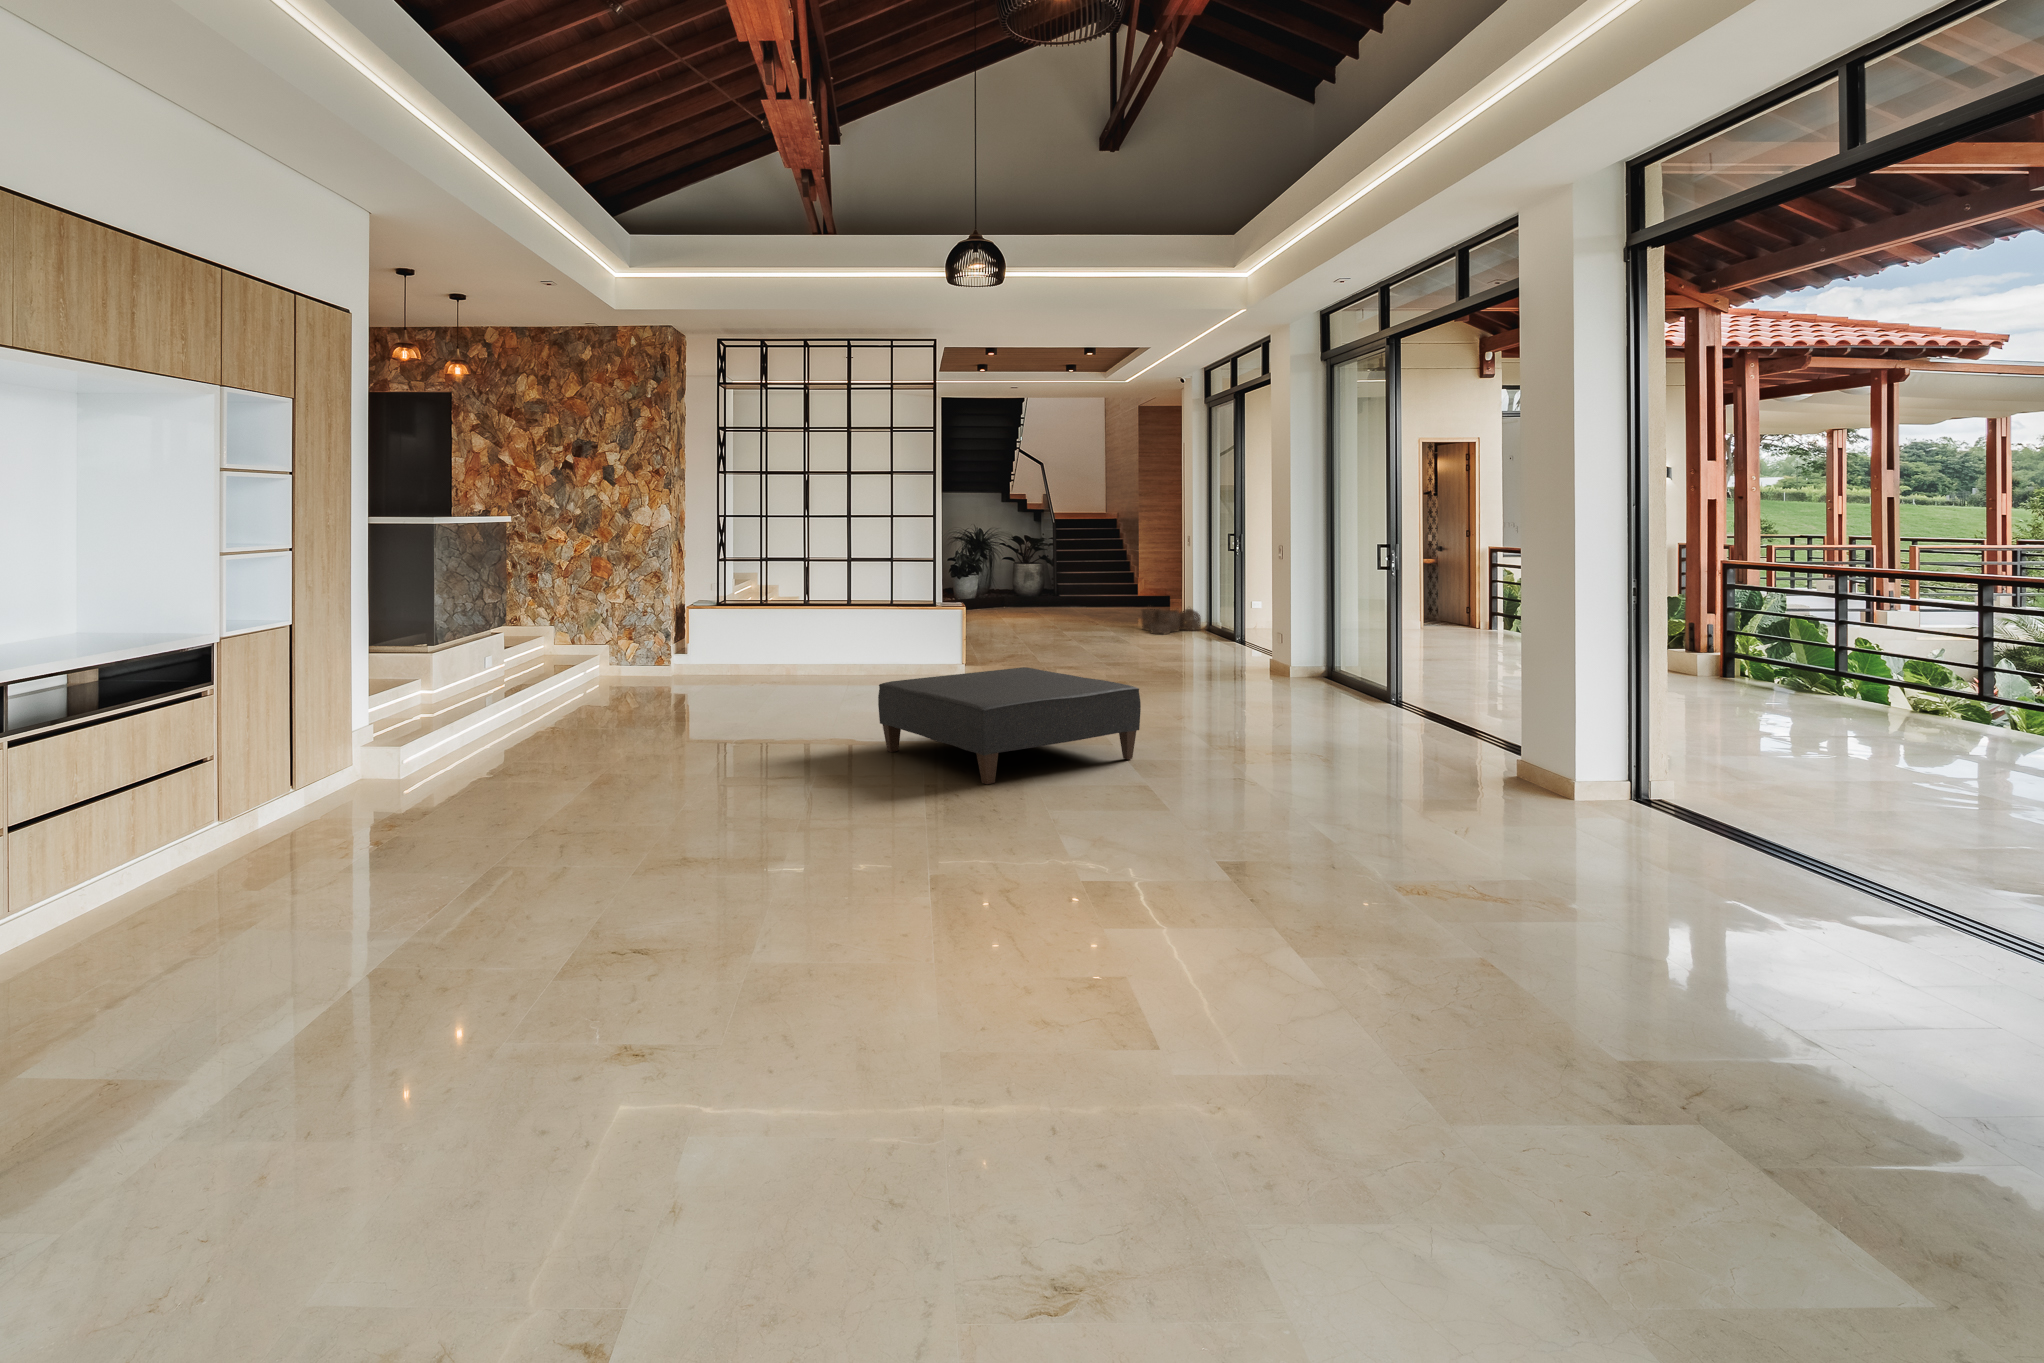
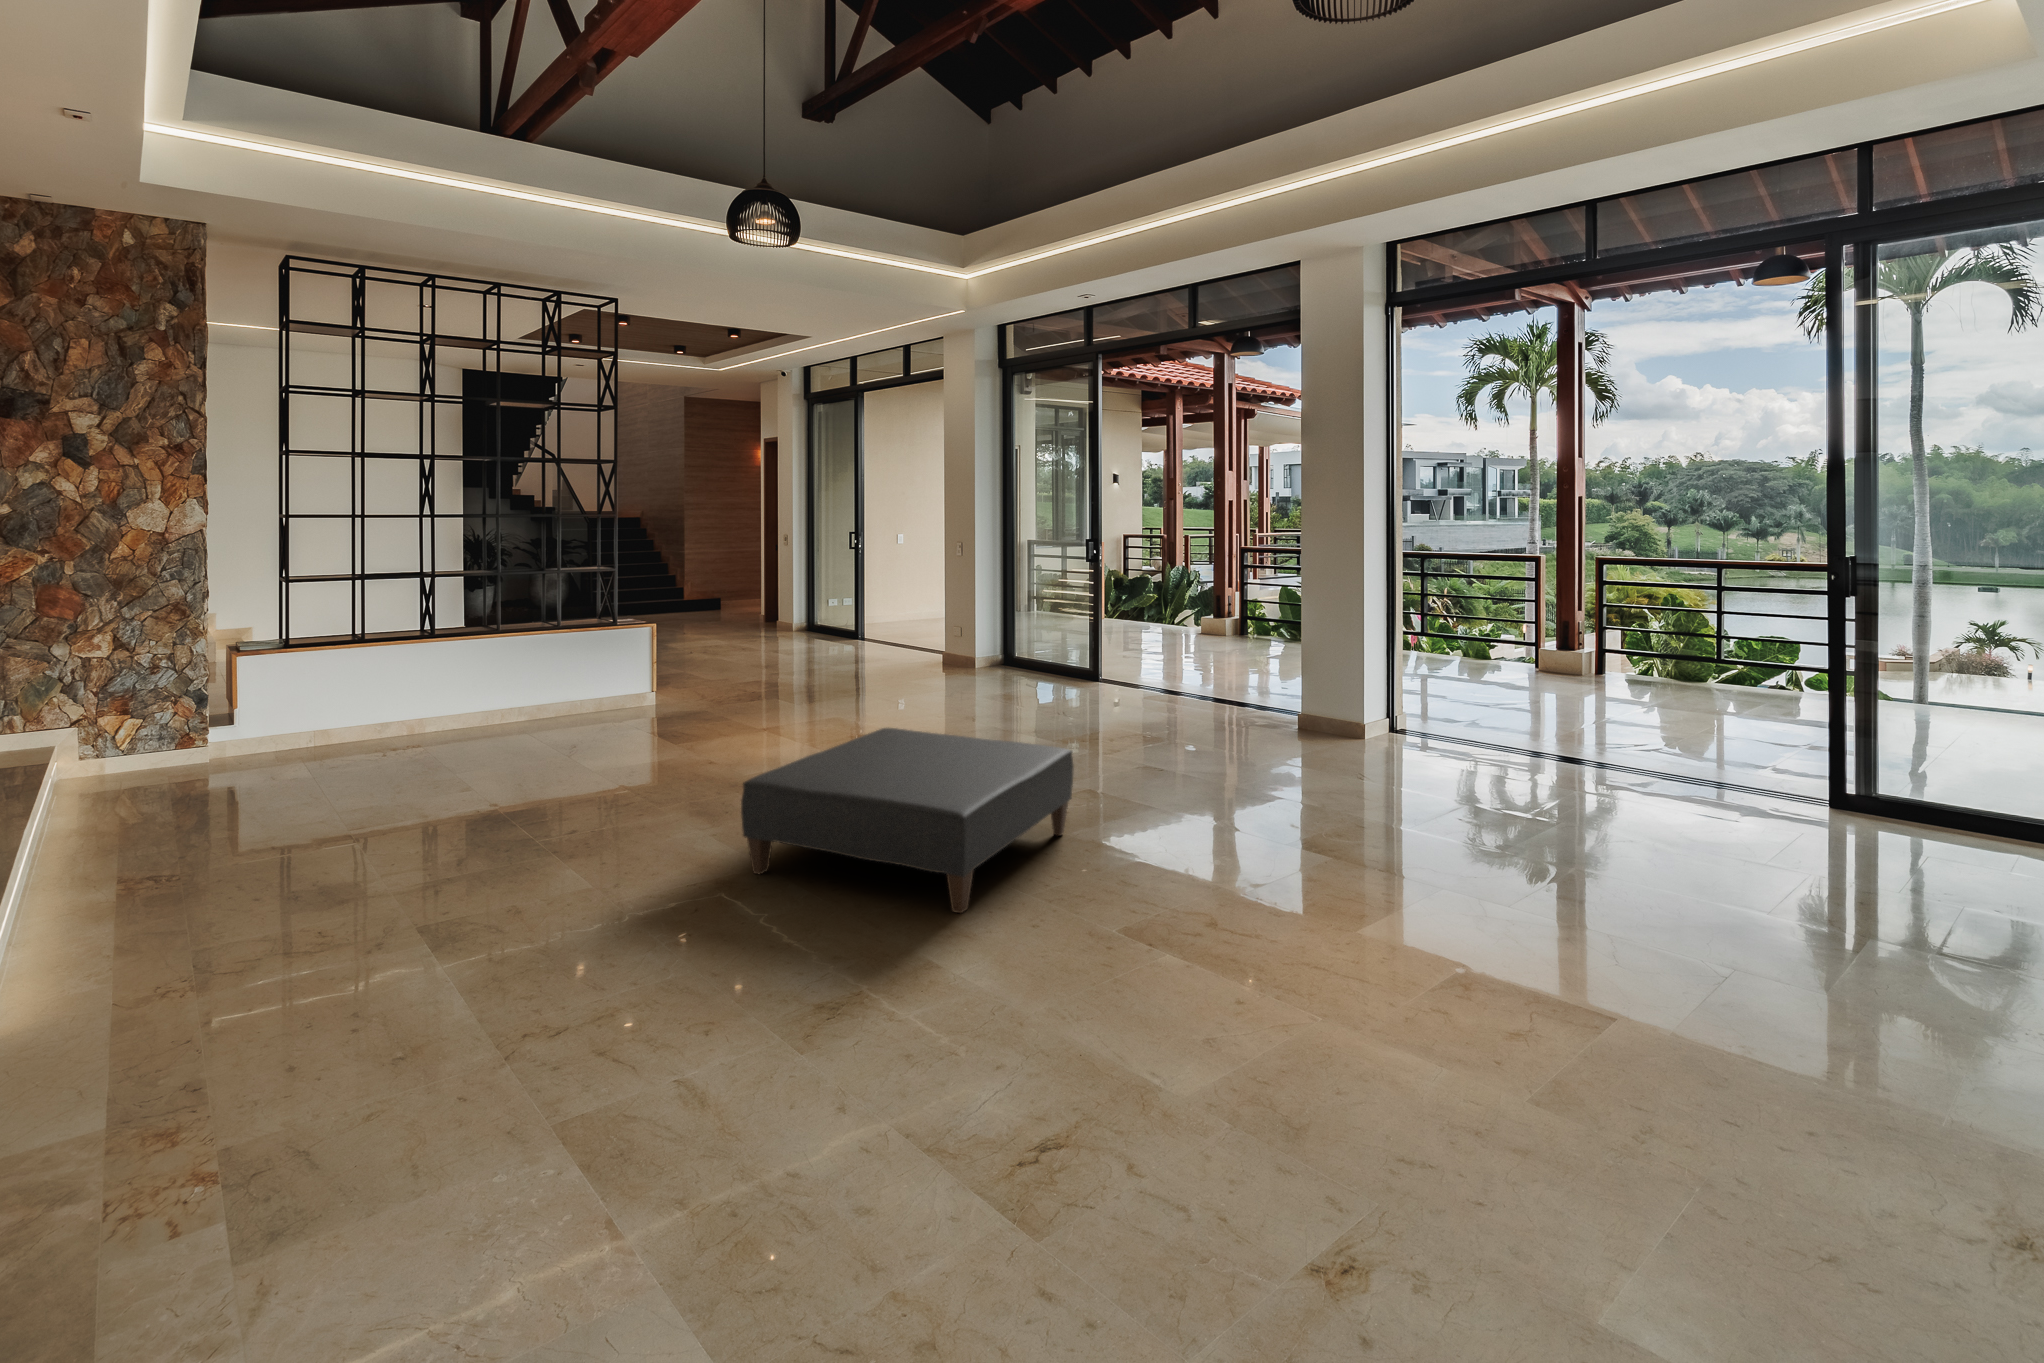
woven basket: present [1141,608,1201,634] -> none [816,610,877,642]

